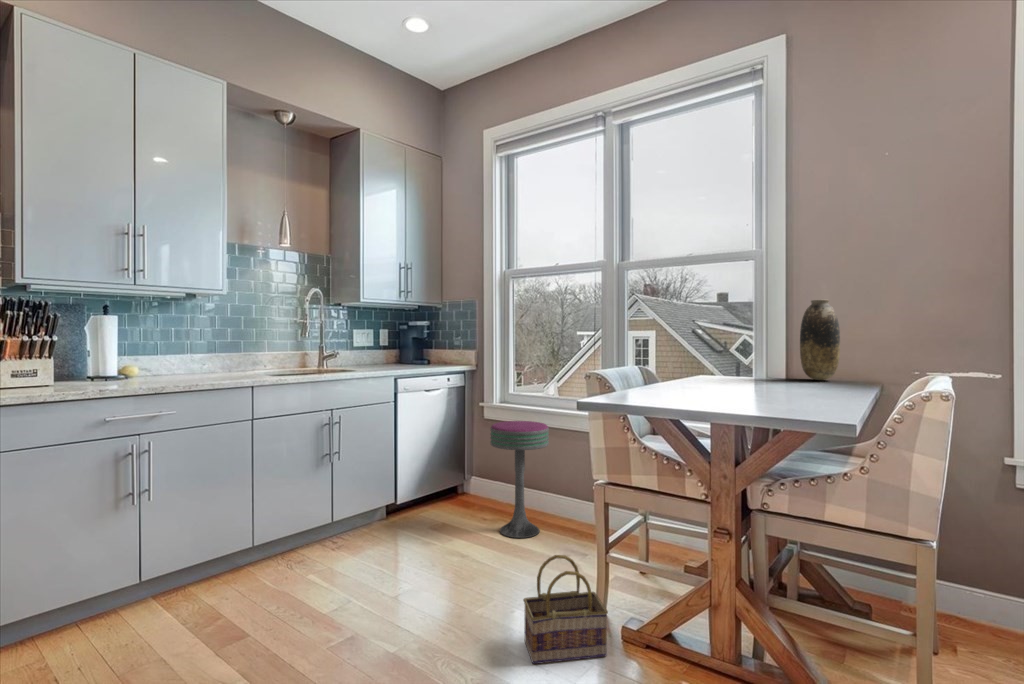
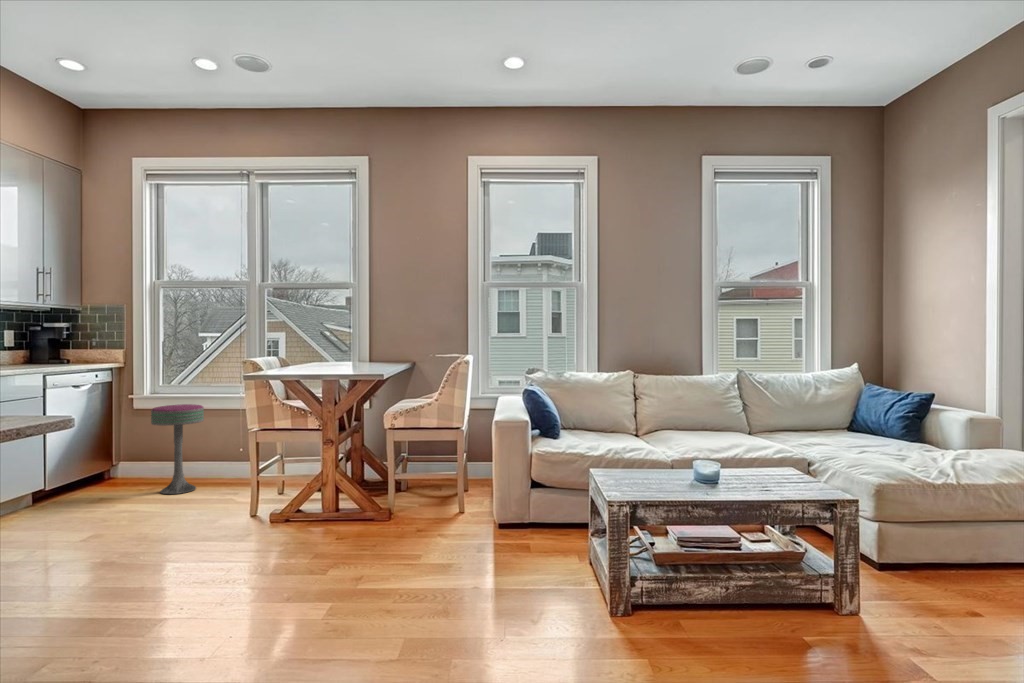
vase: present [800,300,840,380] -> none [378,316,398,363]
basket: present [523,555,608,664] -> none [202,475,261,539]

